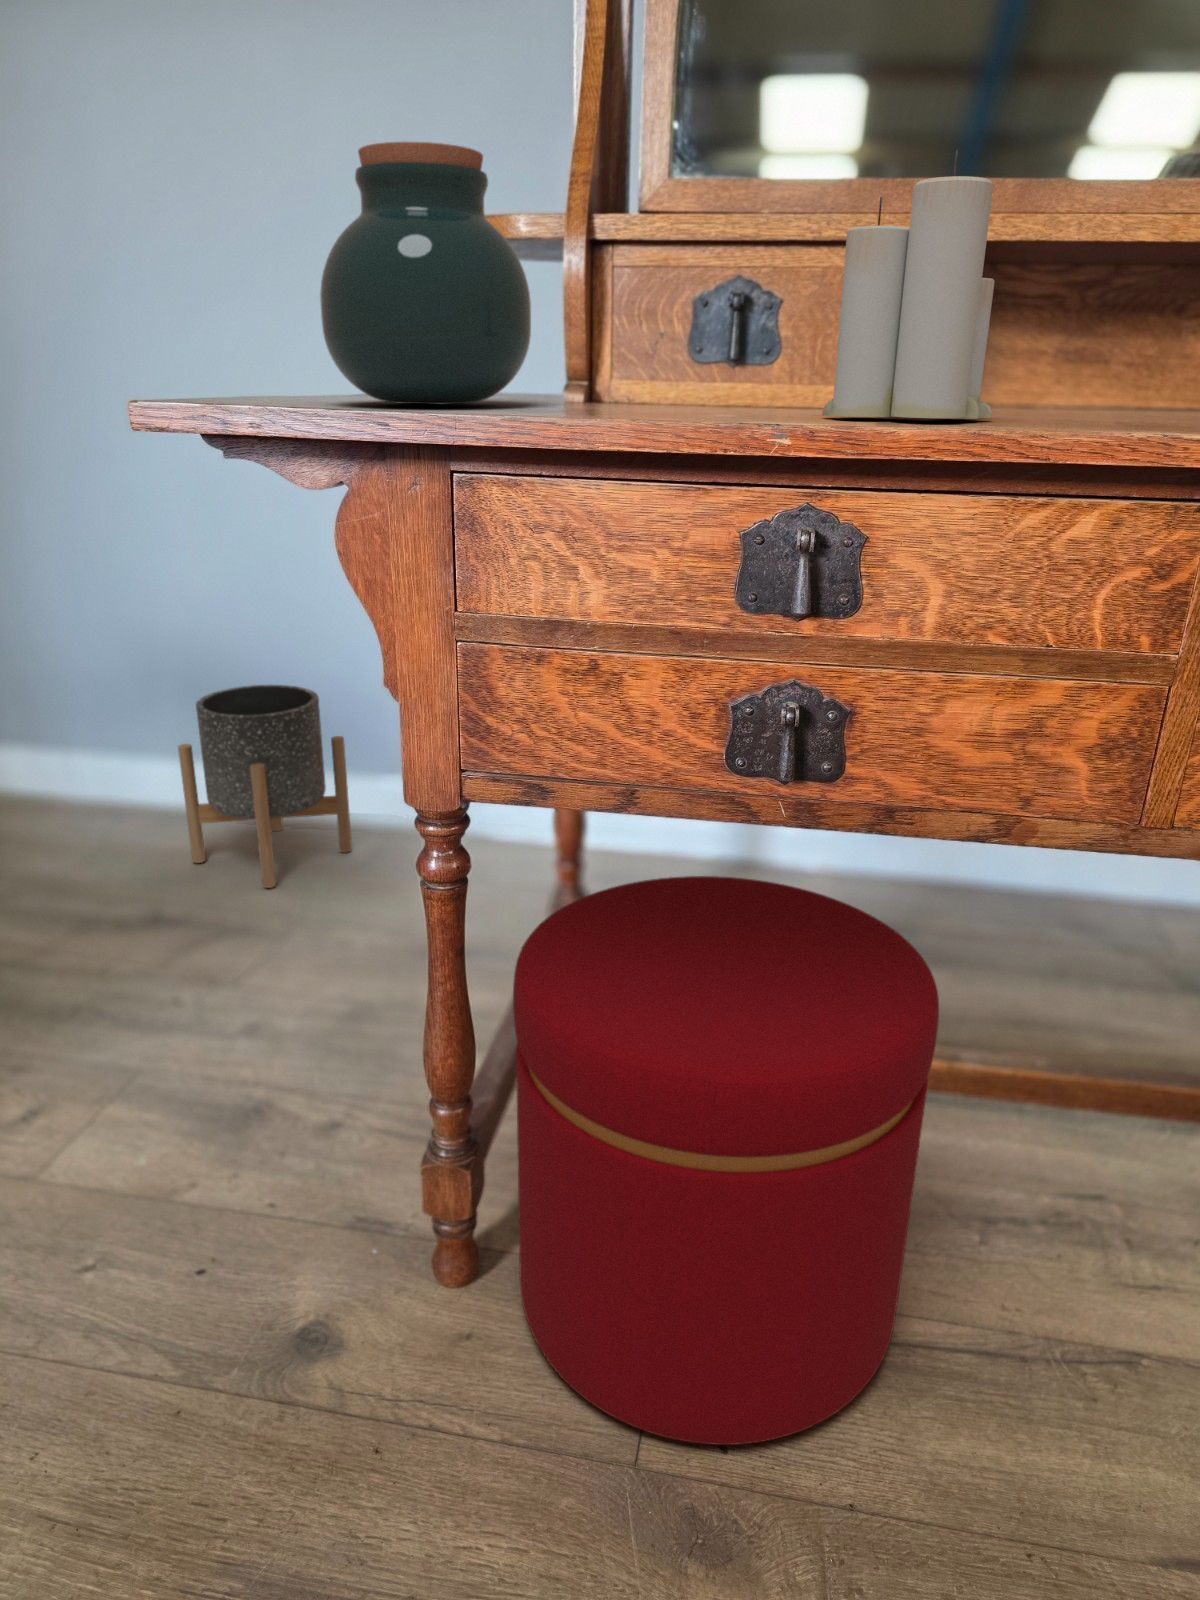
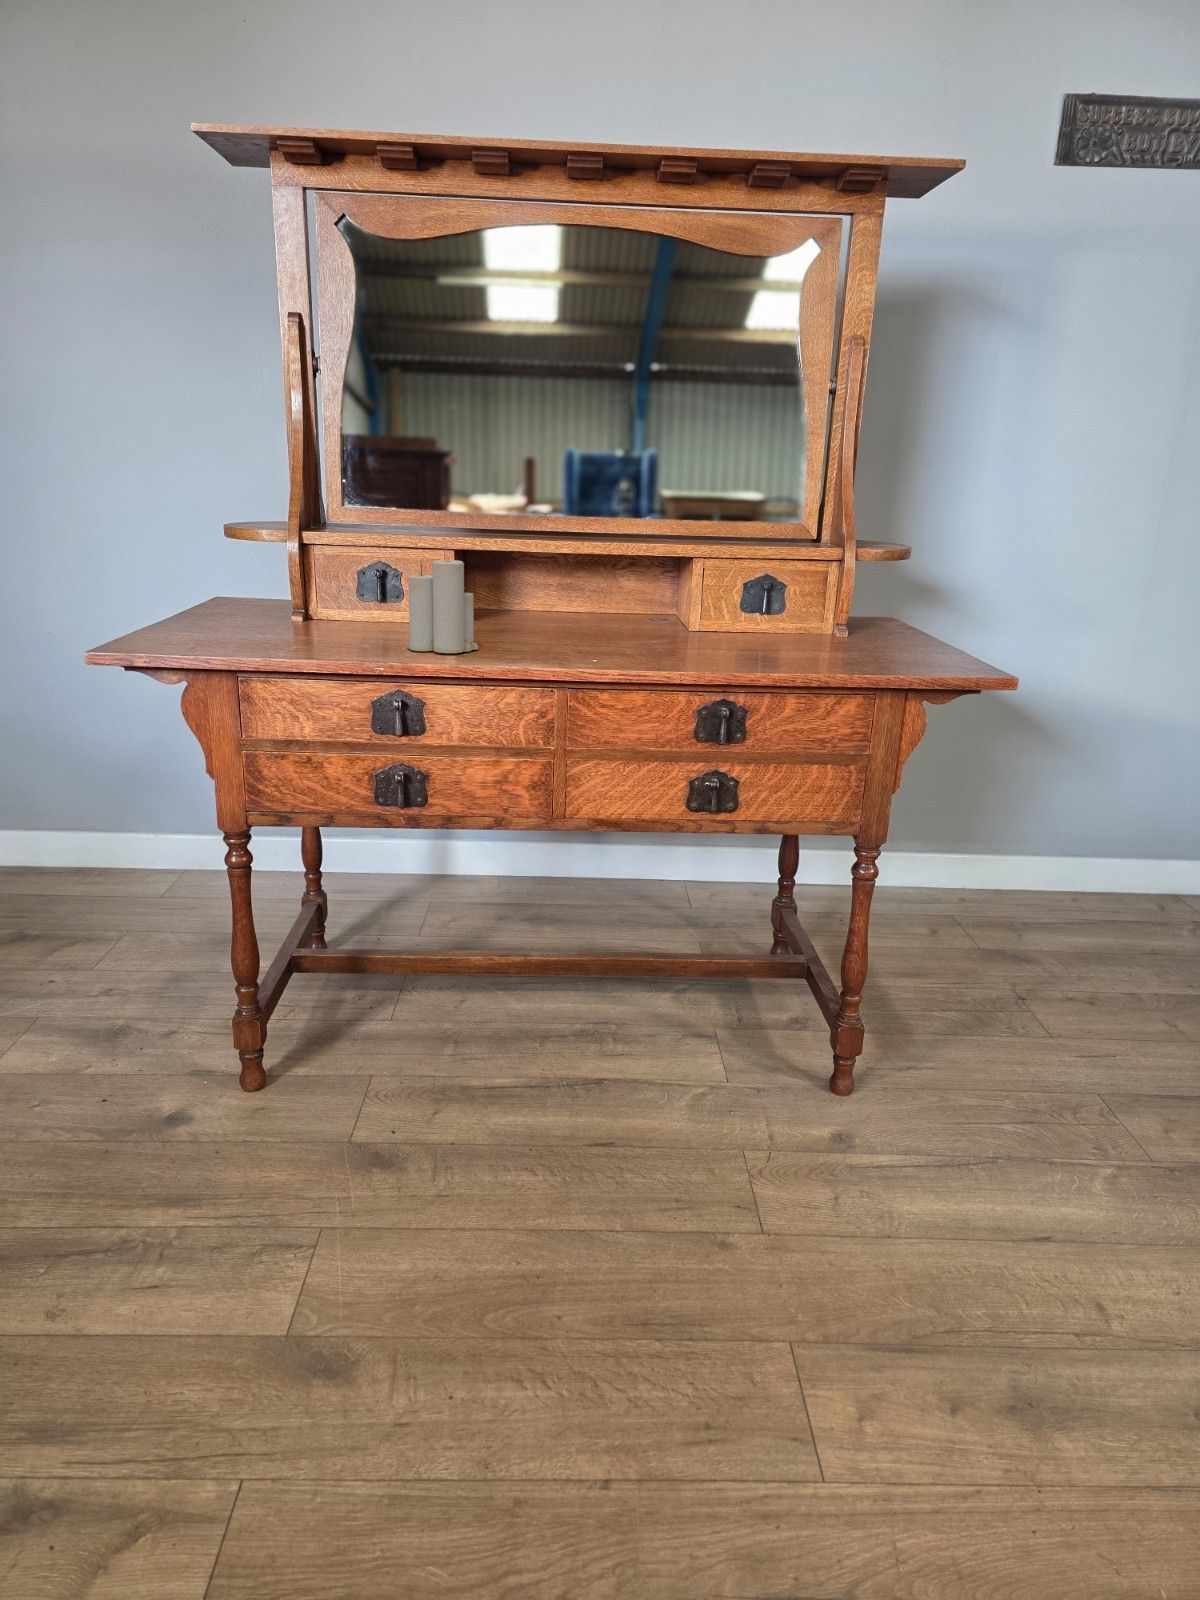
jar: present [320,142,531,404] -> none [168,525,273,638]
planter: present [178,685,352,888] -> none [34,773,161,911]
ottoman: present [513,876,939,1445] -> none [279,864,487,1131]

